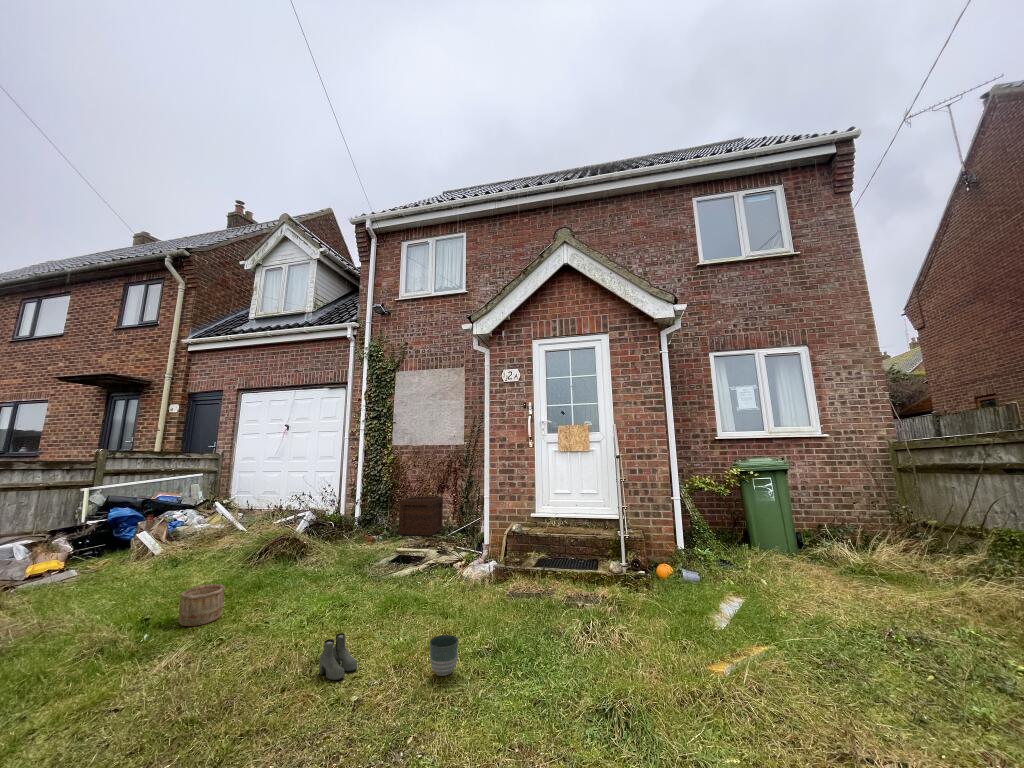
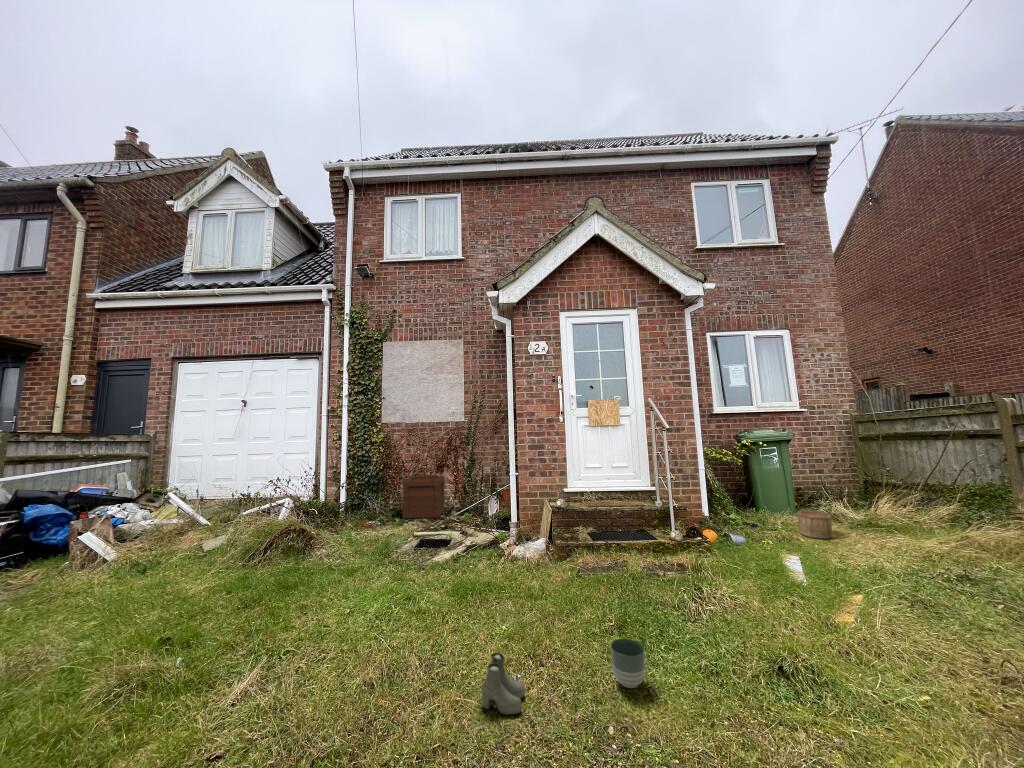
wooden bucket: present [179,584,225,626] -> present [797,510,832,539]

